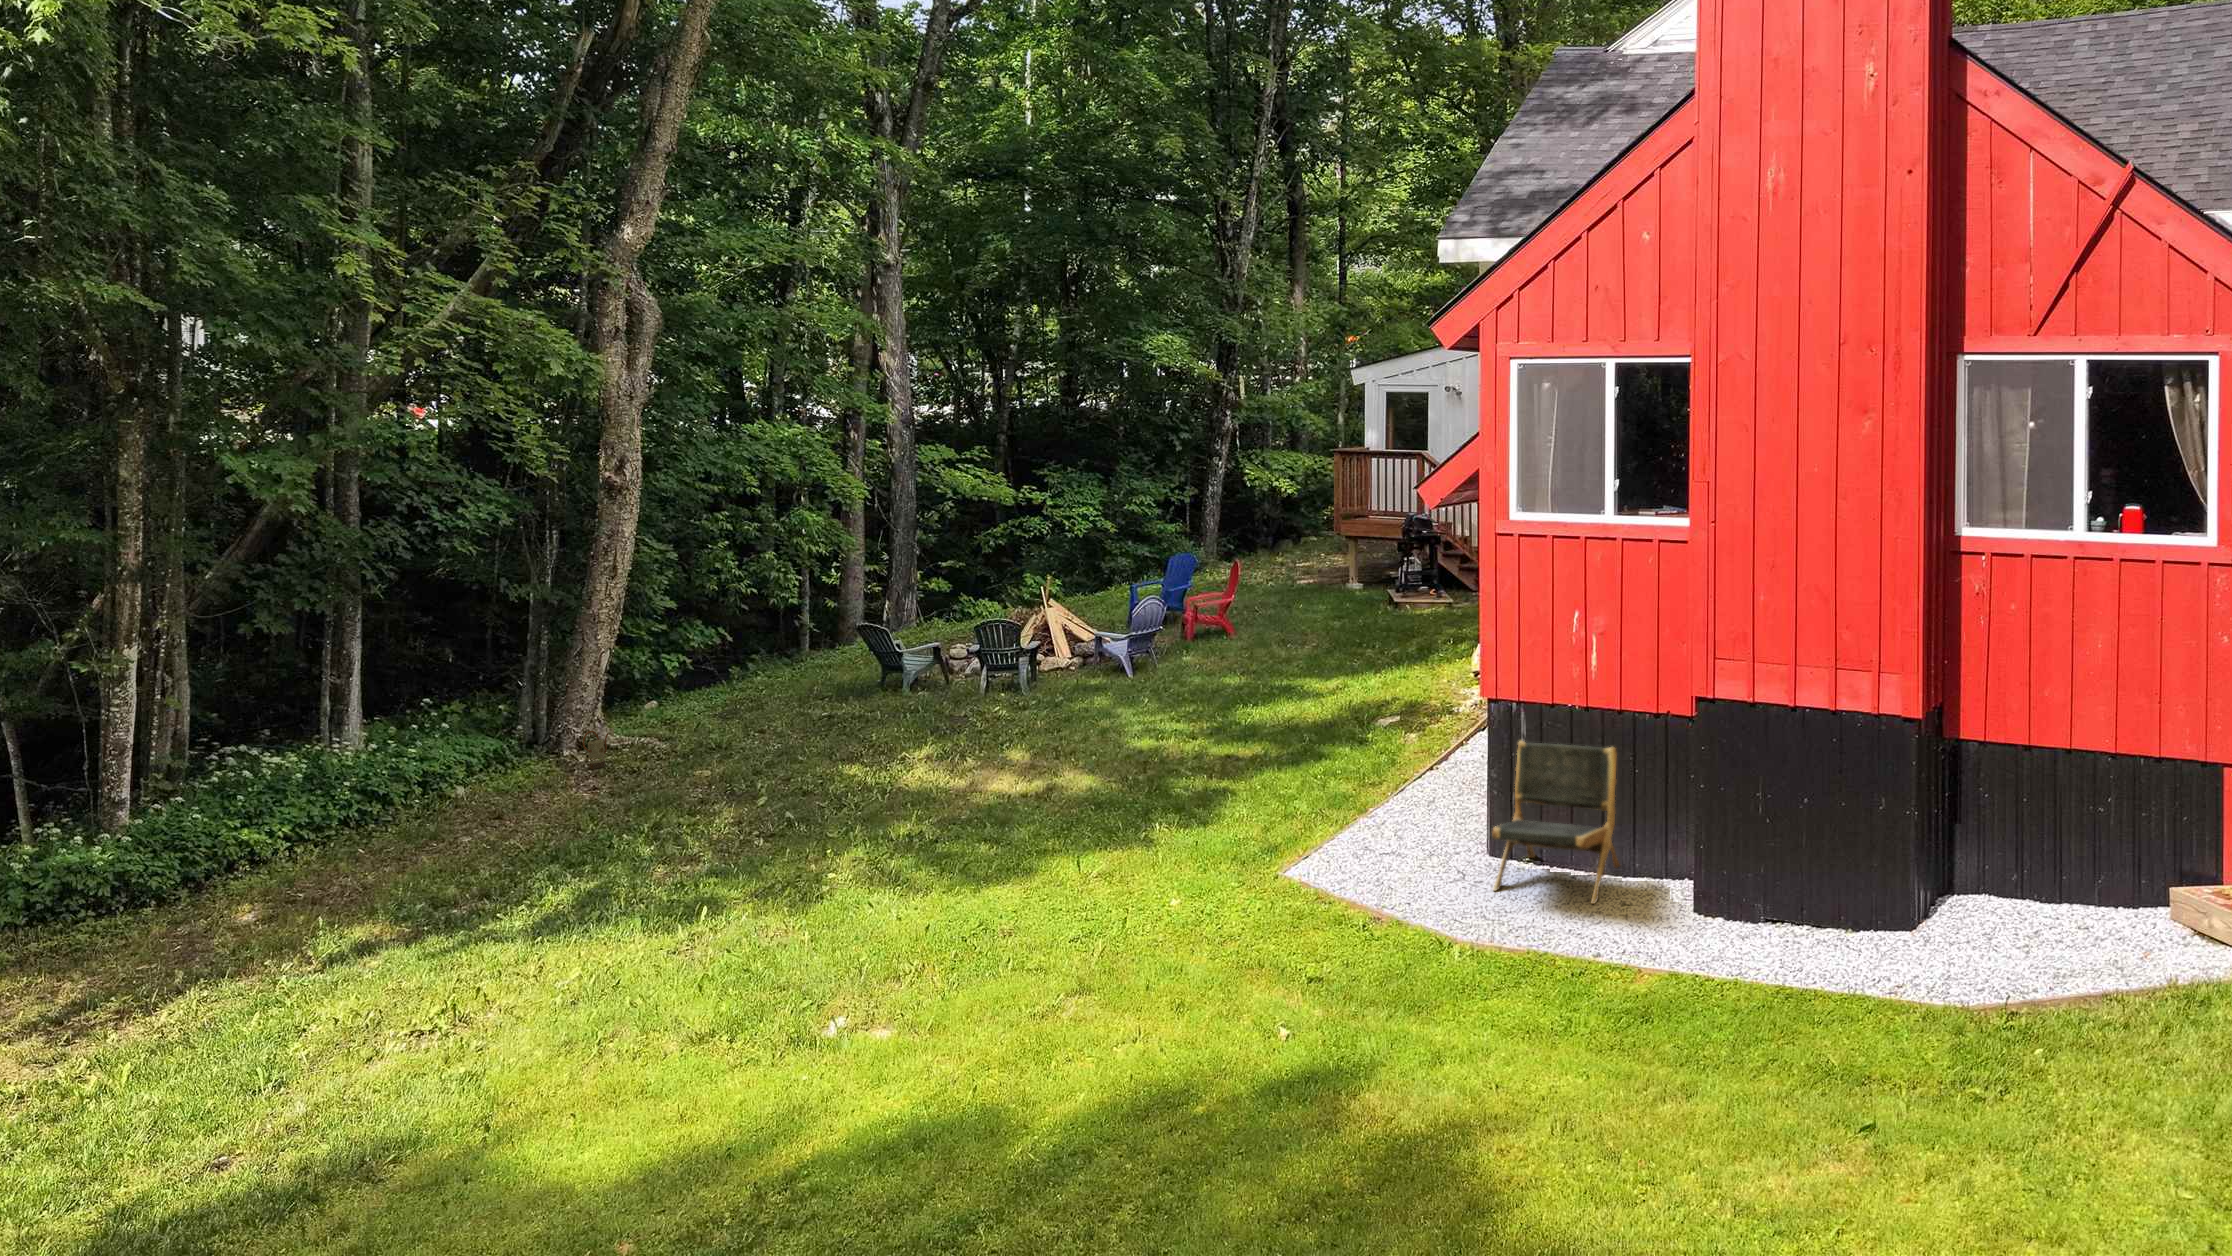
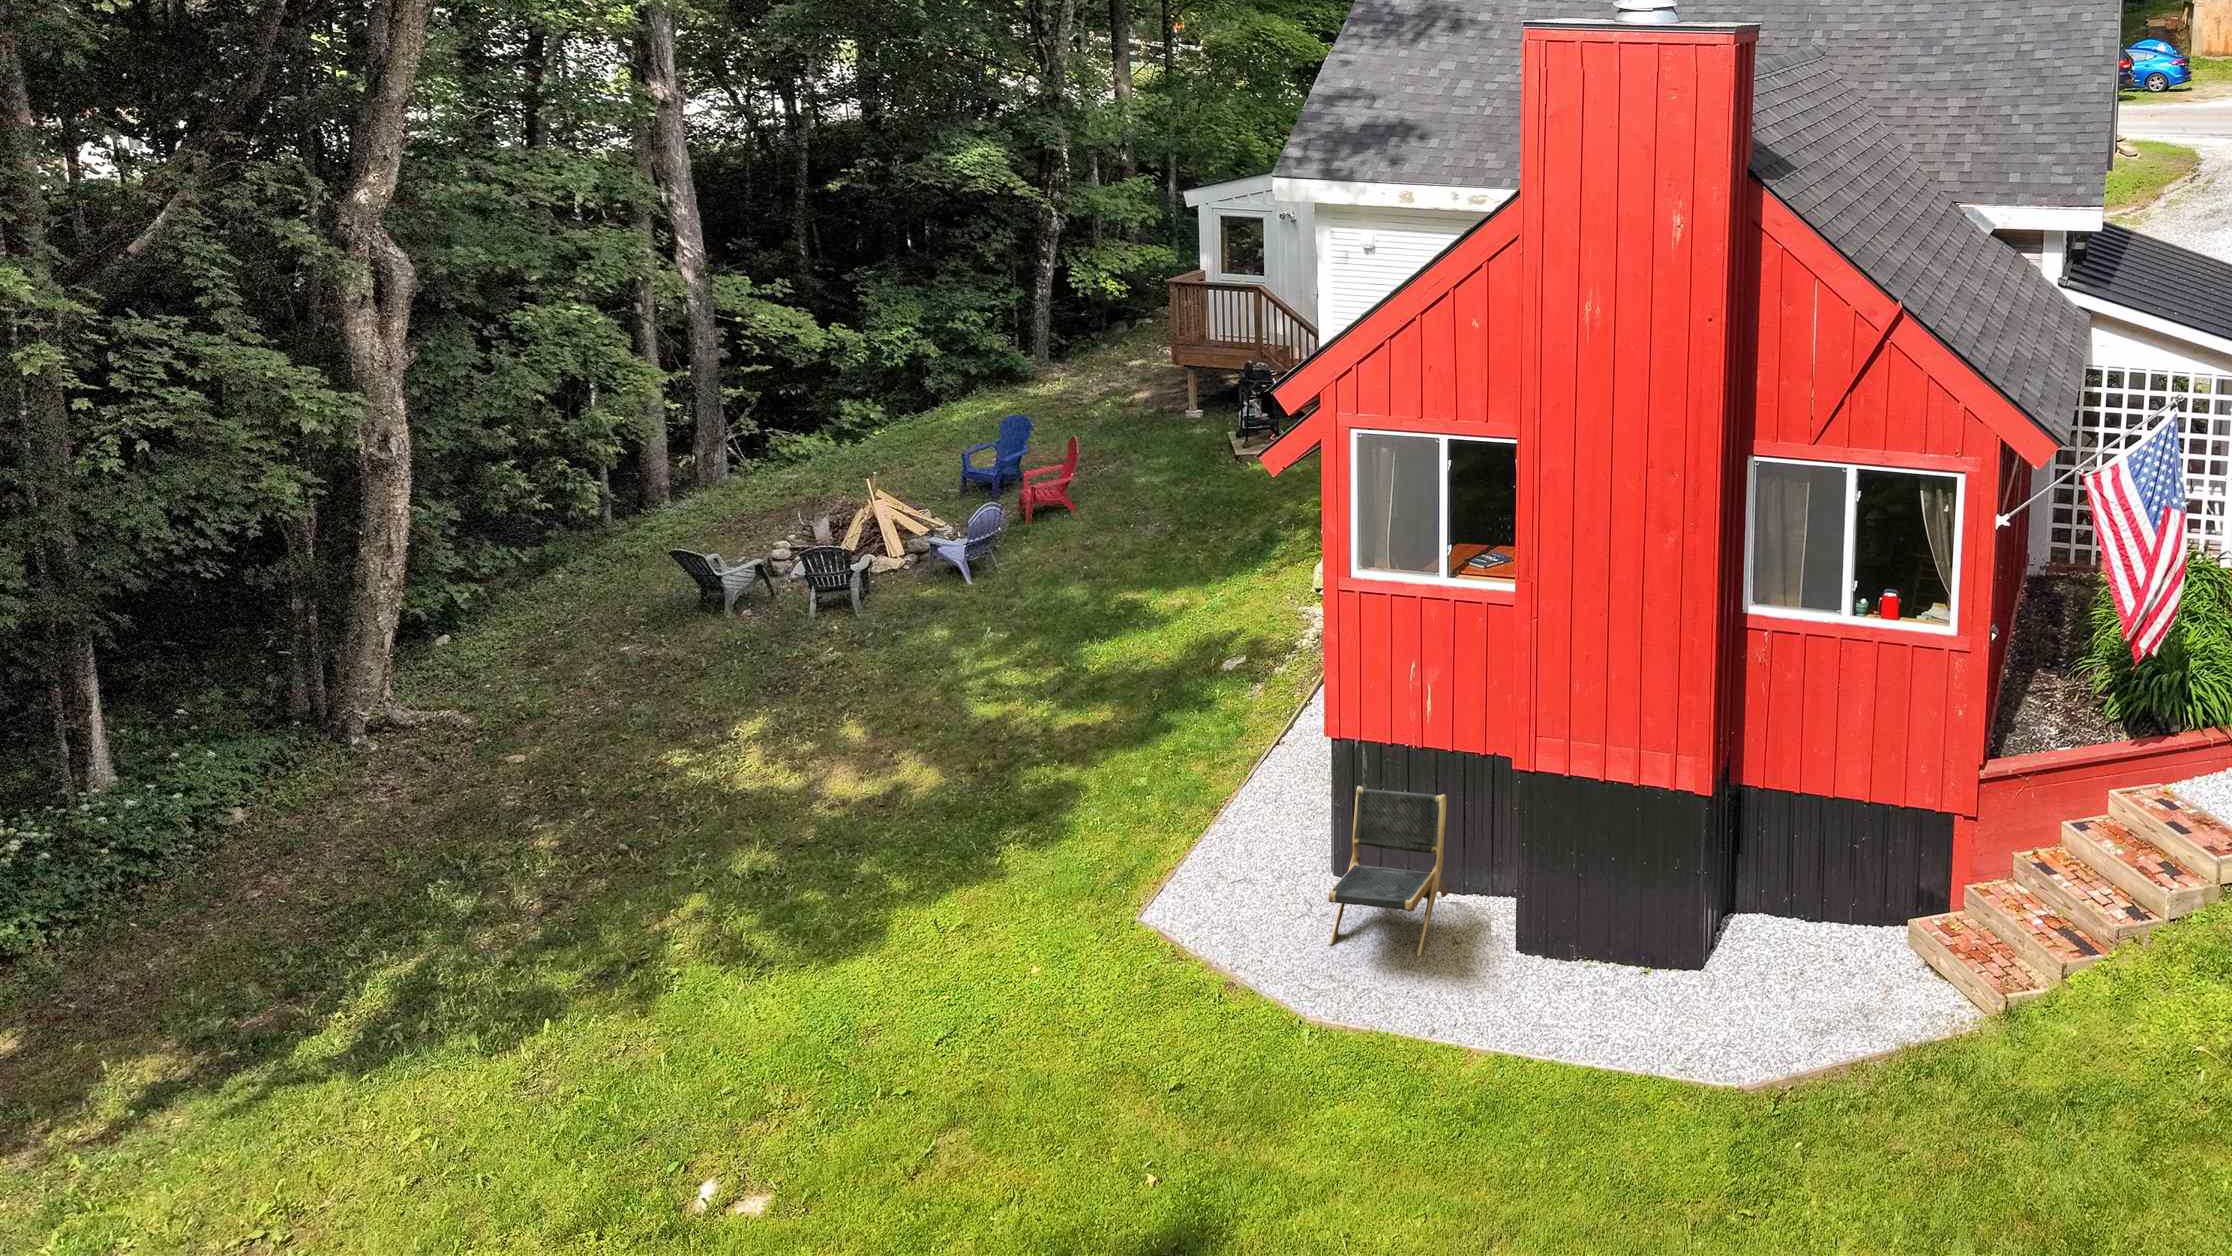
watering can: present [583,731,608,769] -> none [258,756,295,803]

